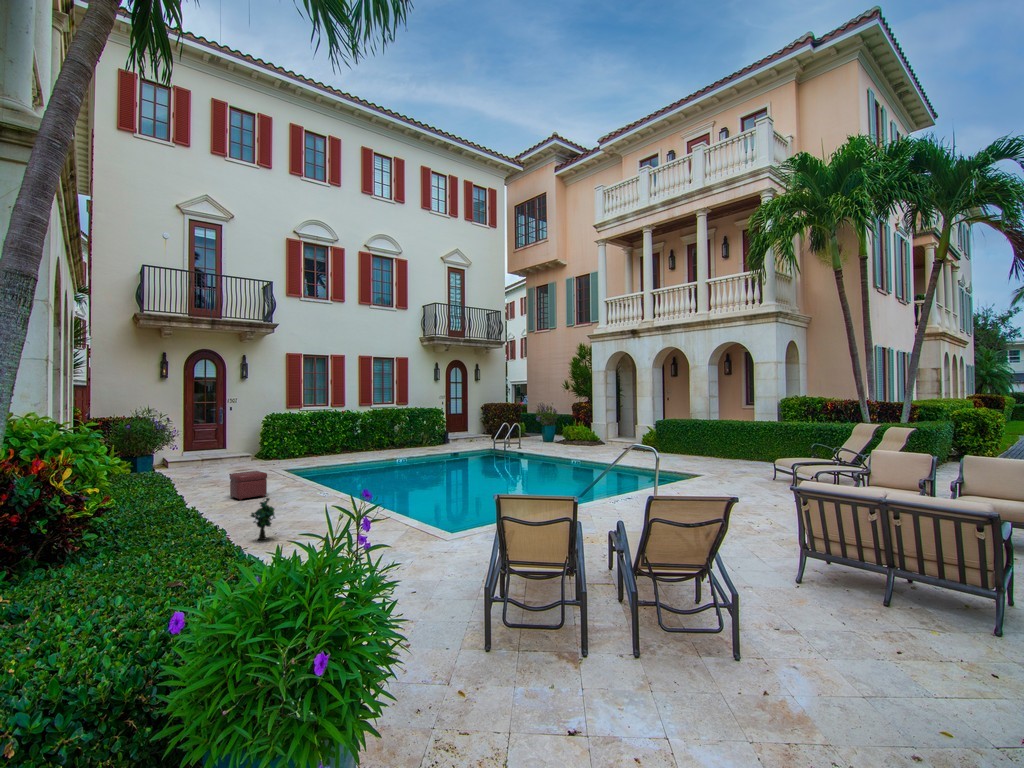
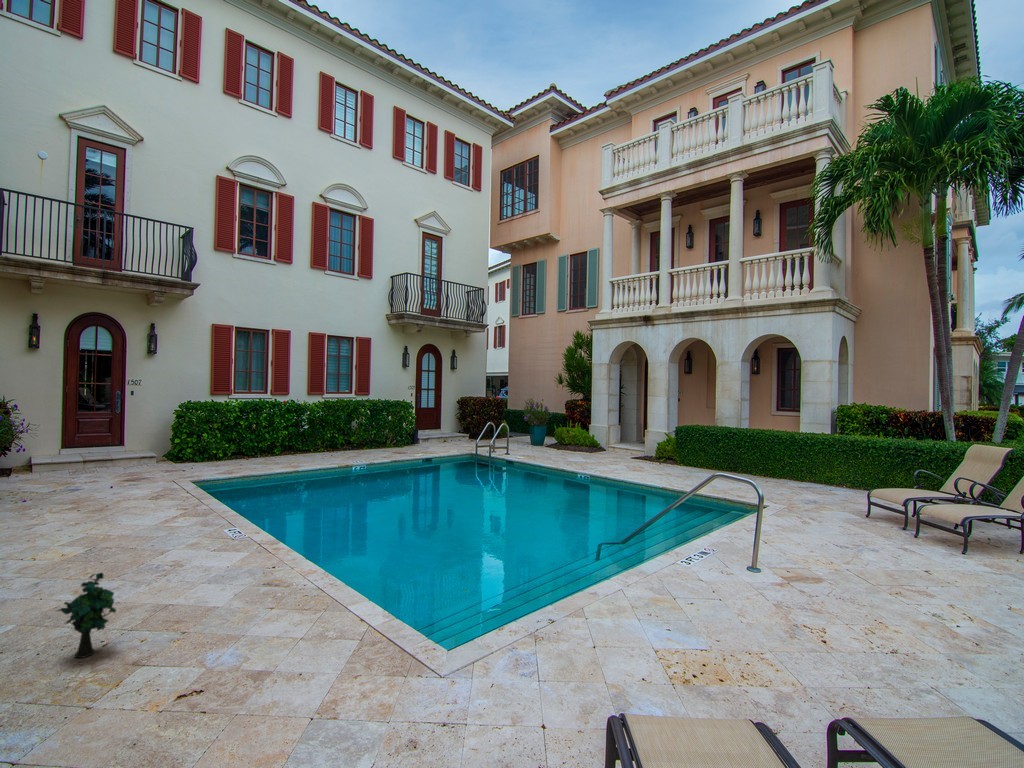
ottoman: present [230,471,267,500] -> none [85,492,149,542]

